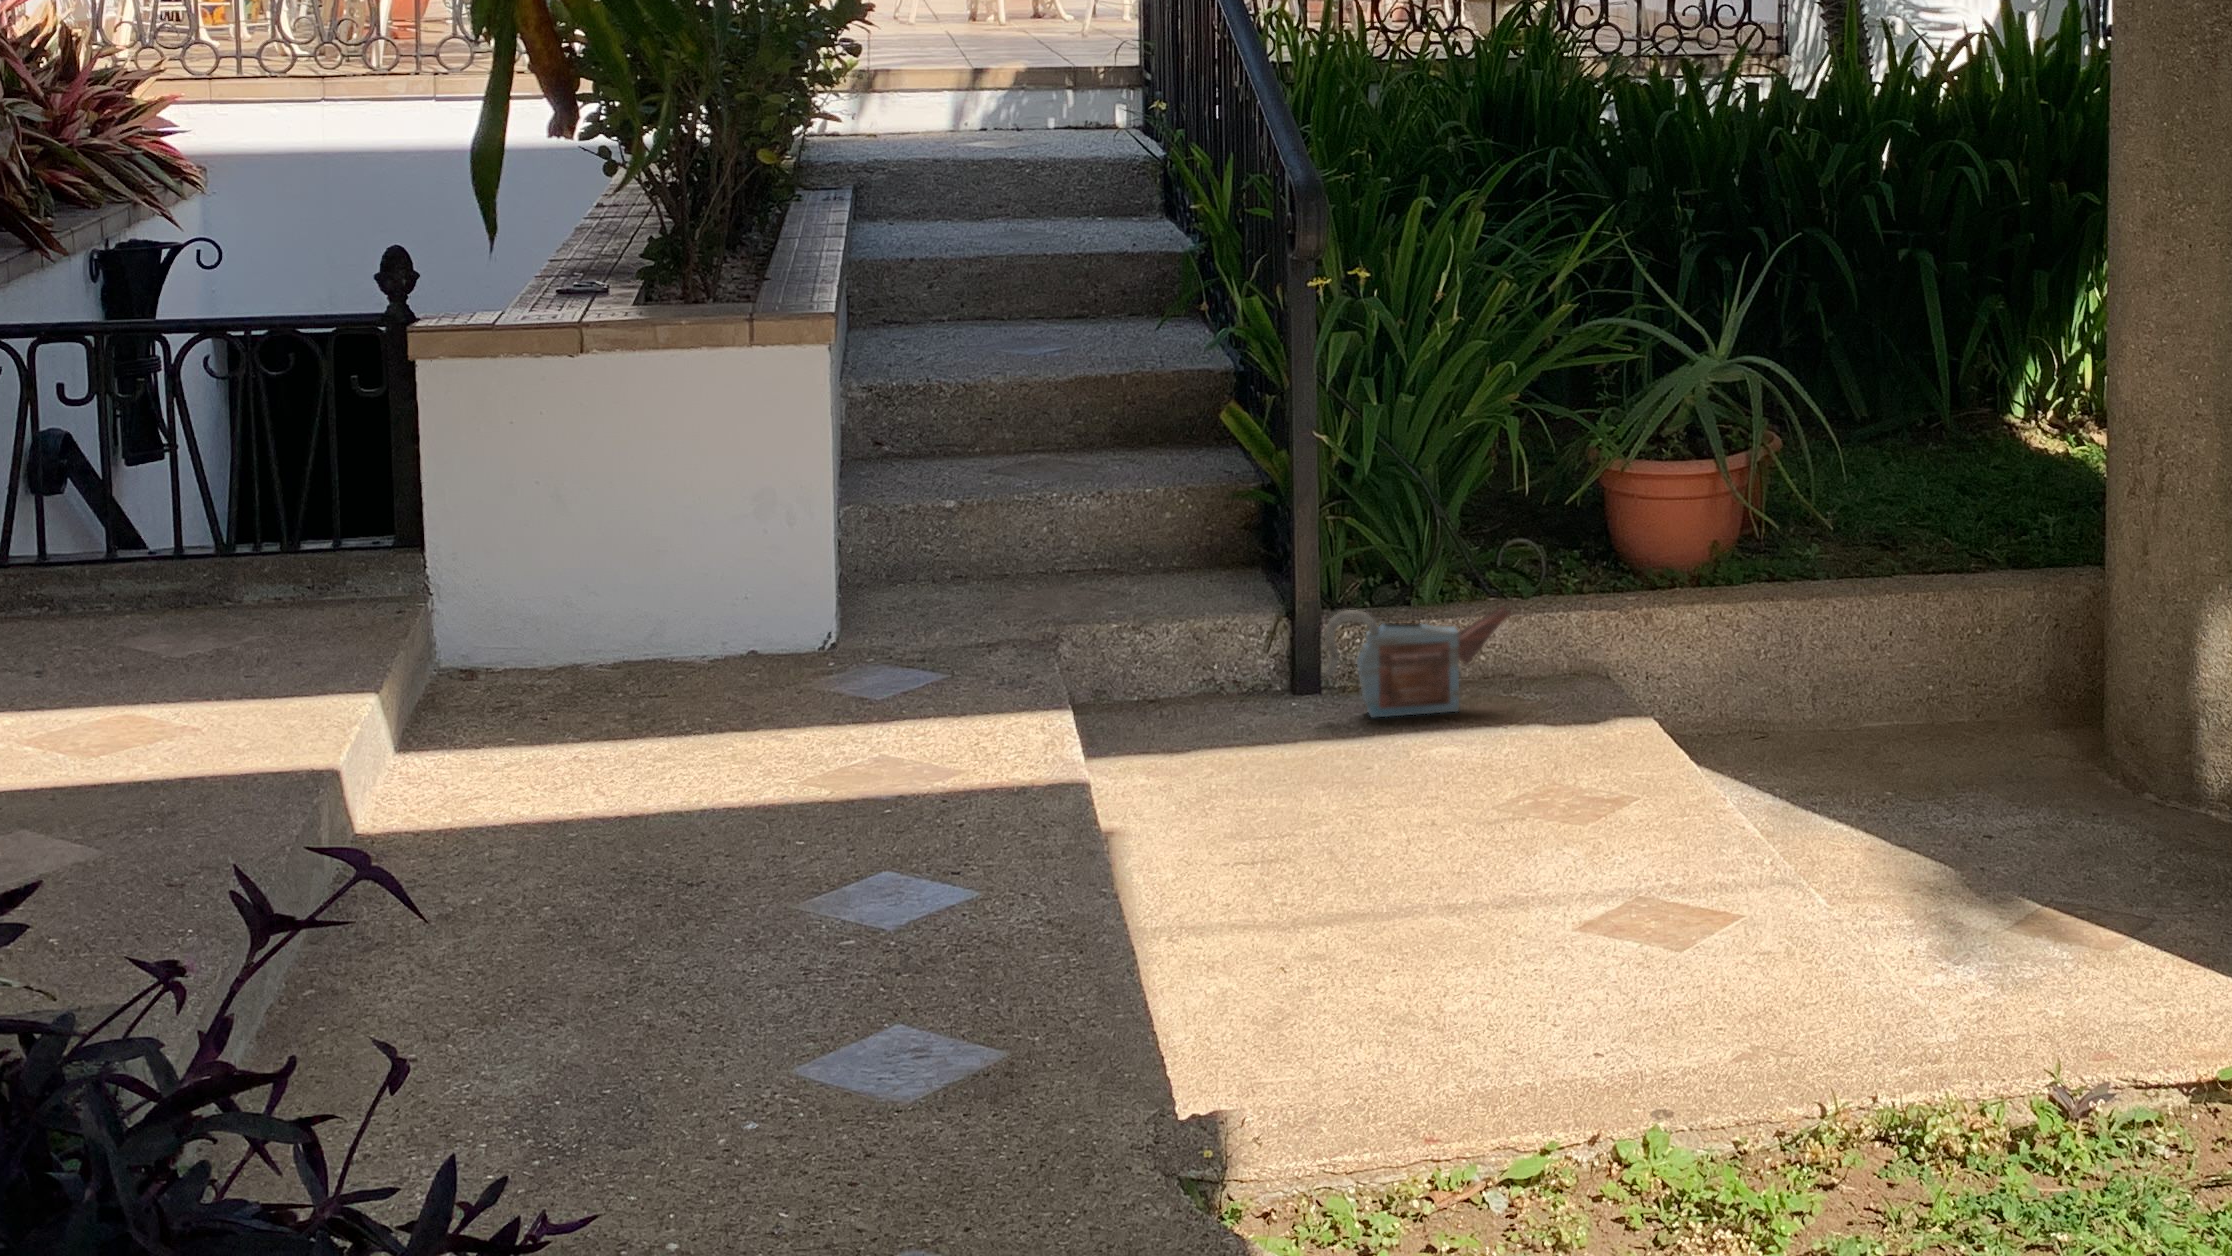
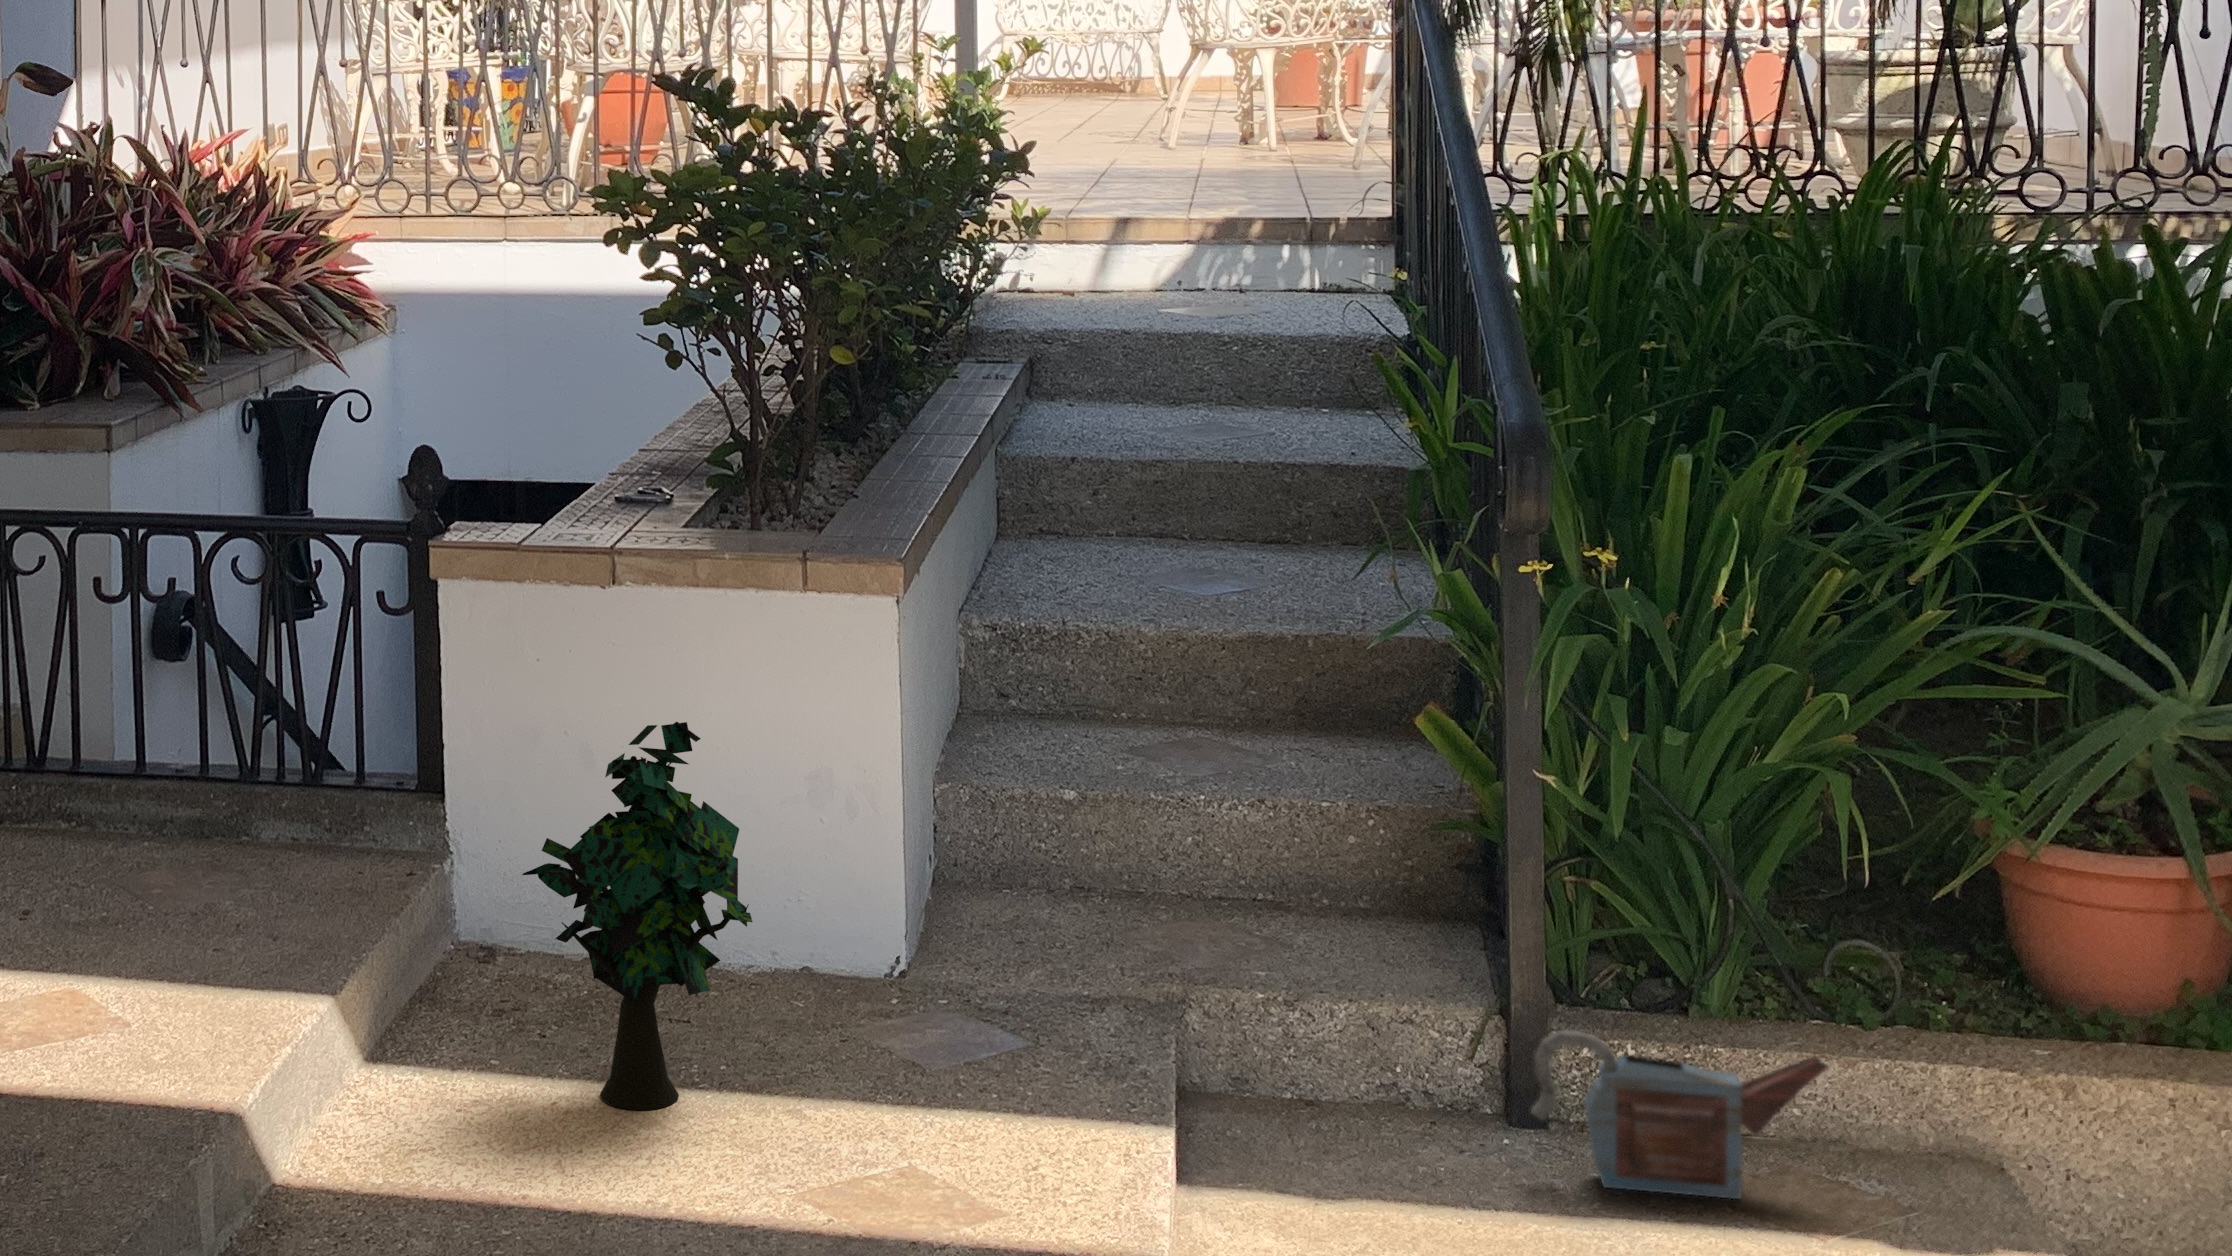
decorative plant: none [562,438,757,755] -> present [522,722,753,1110]

